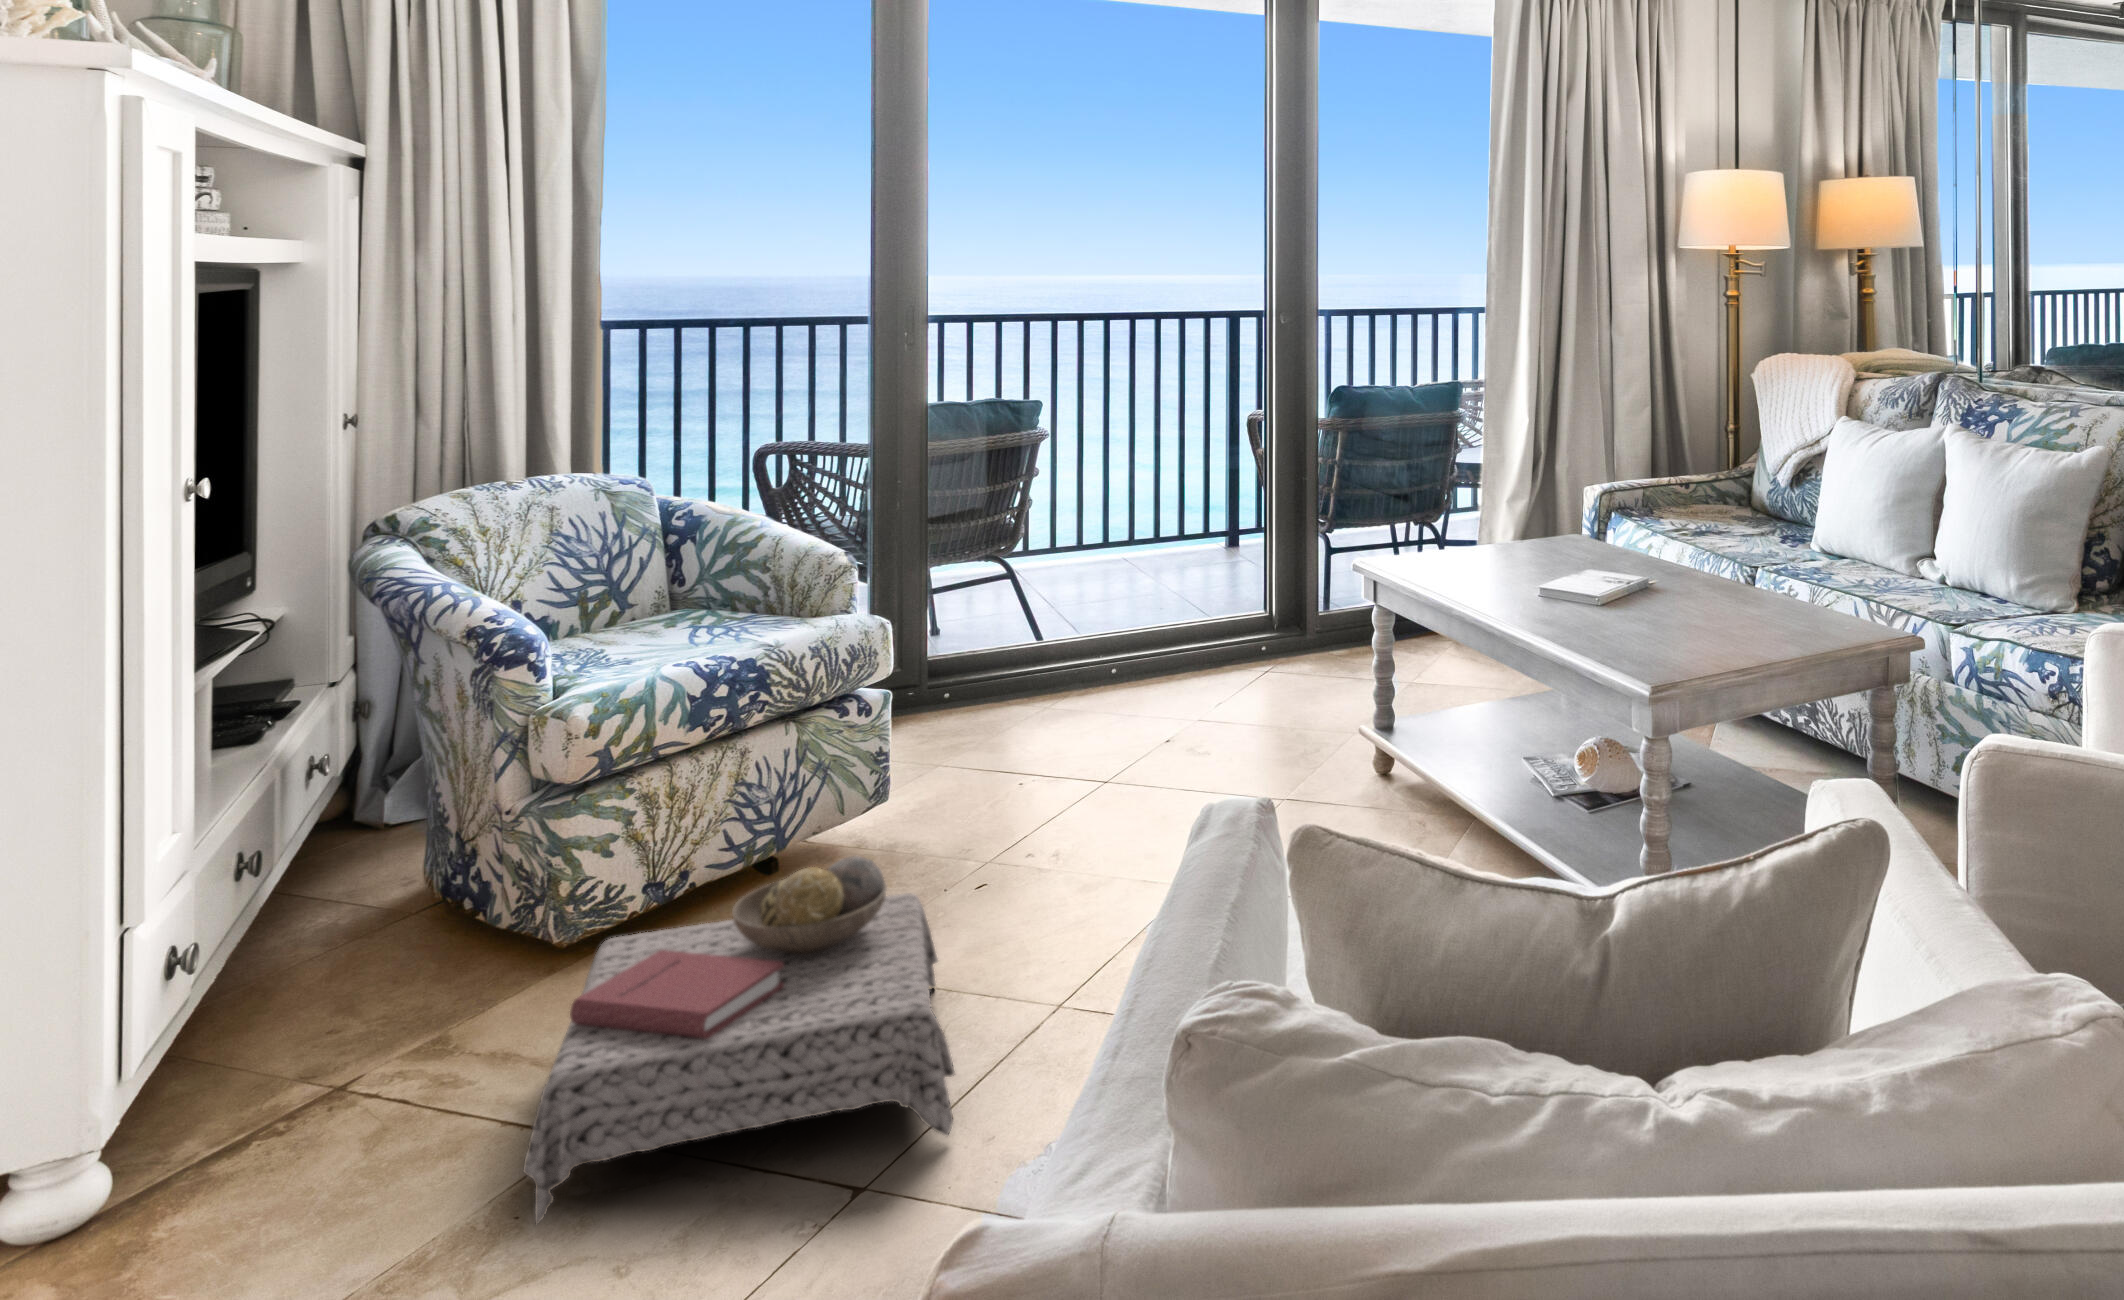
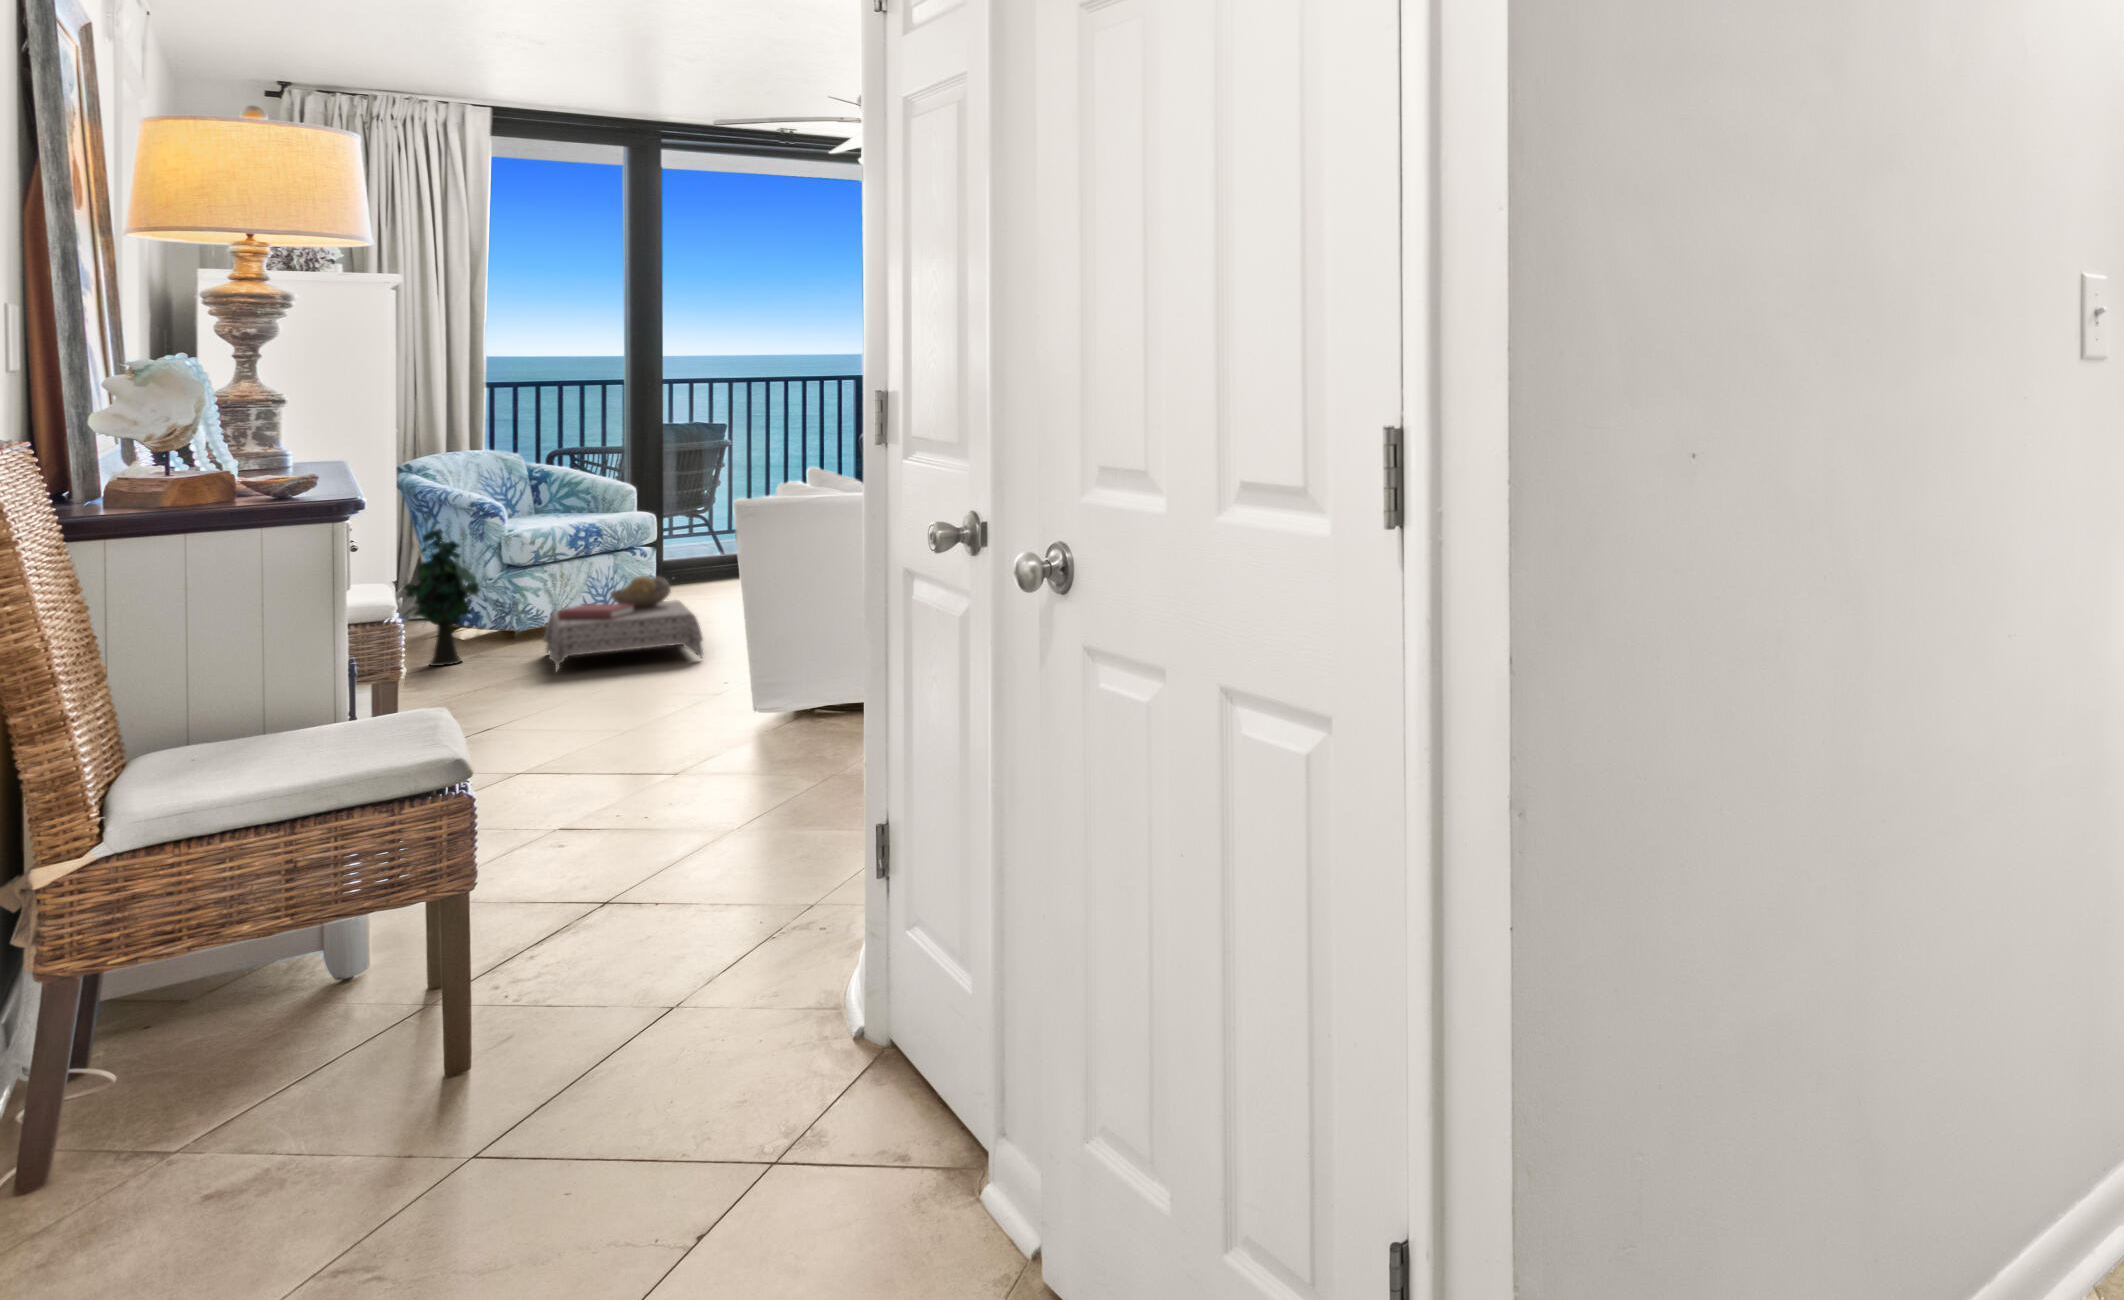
decorative plant: none [207,727,426,1105] -> present [403,529,480,666]

